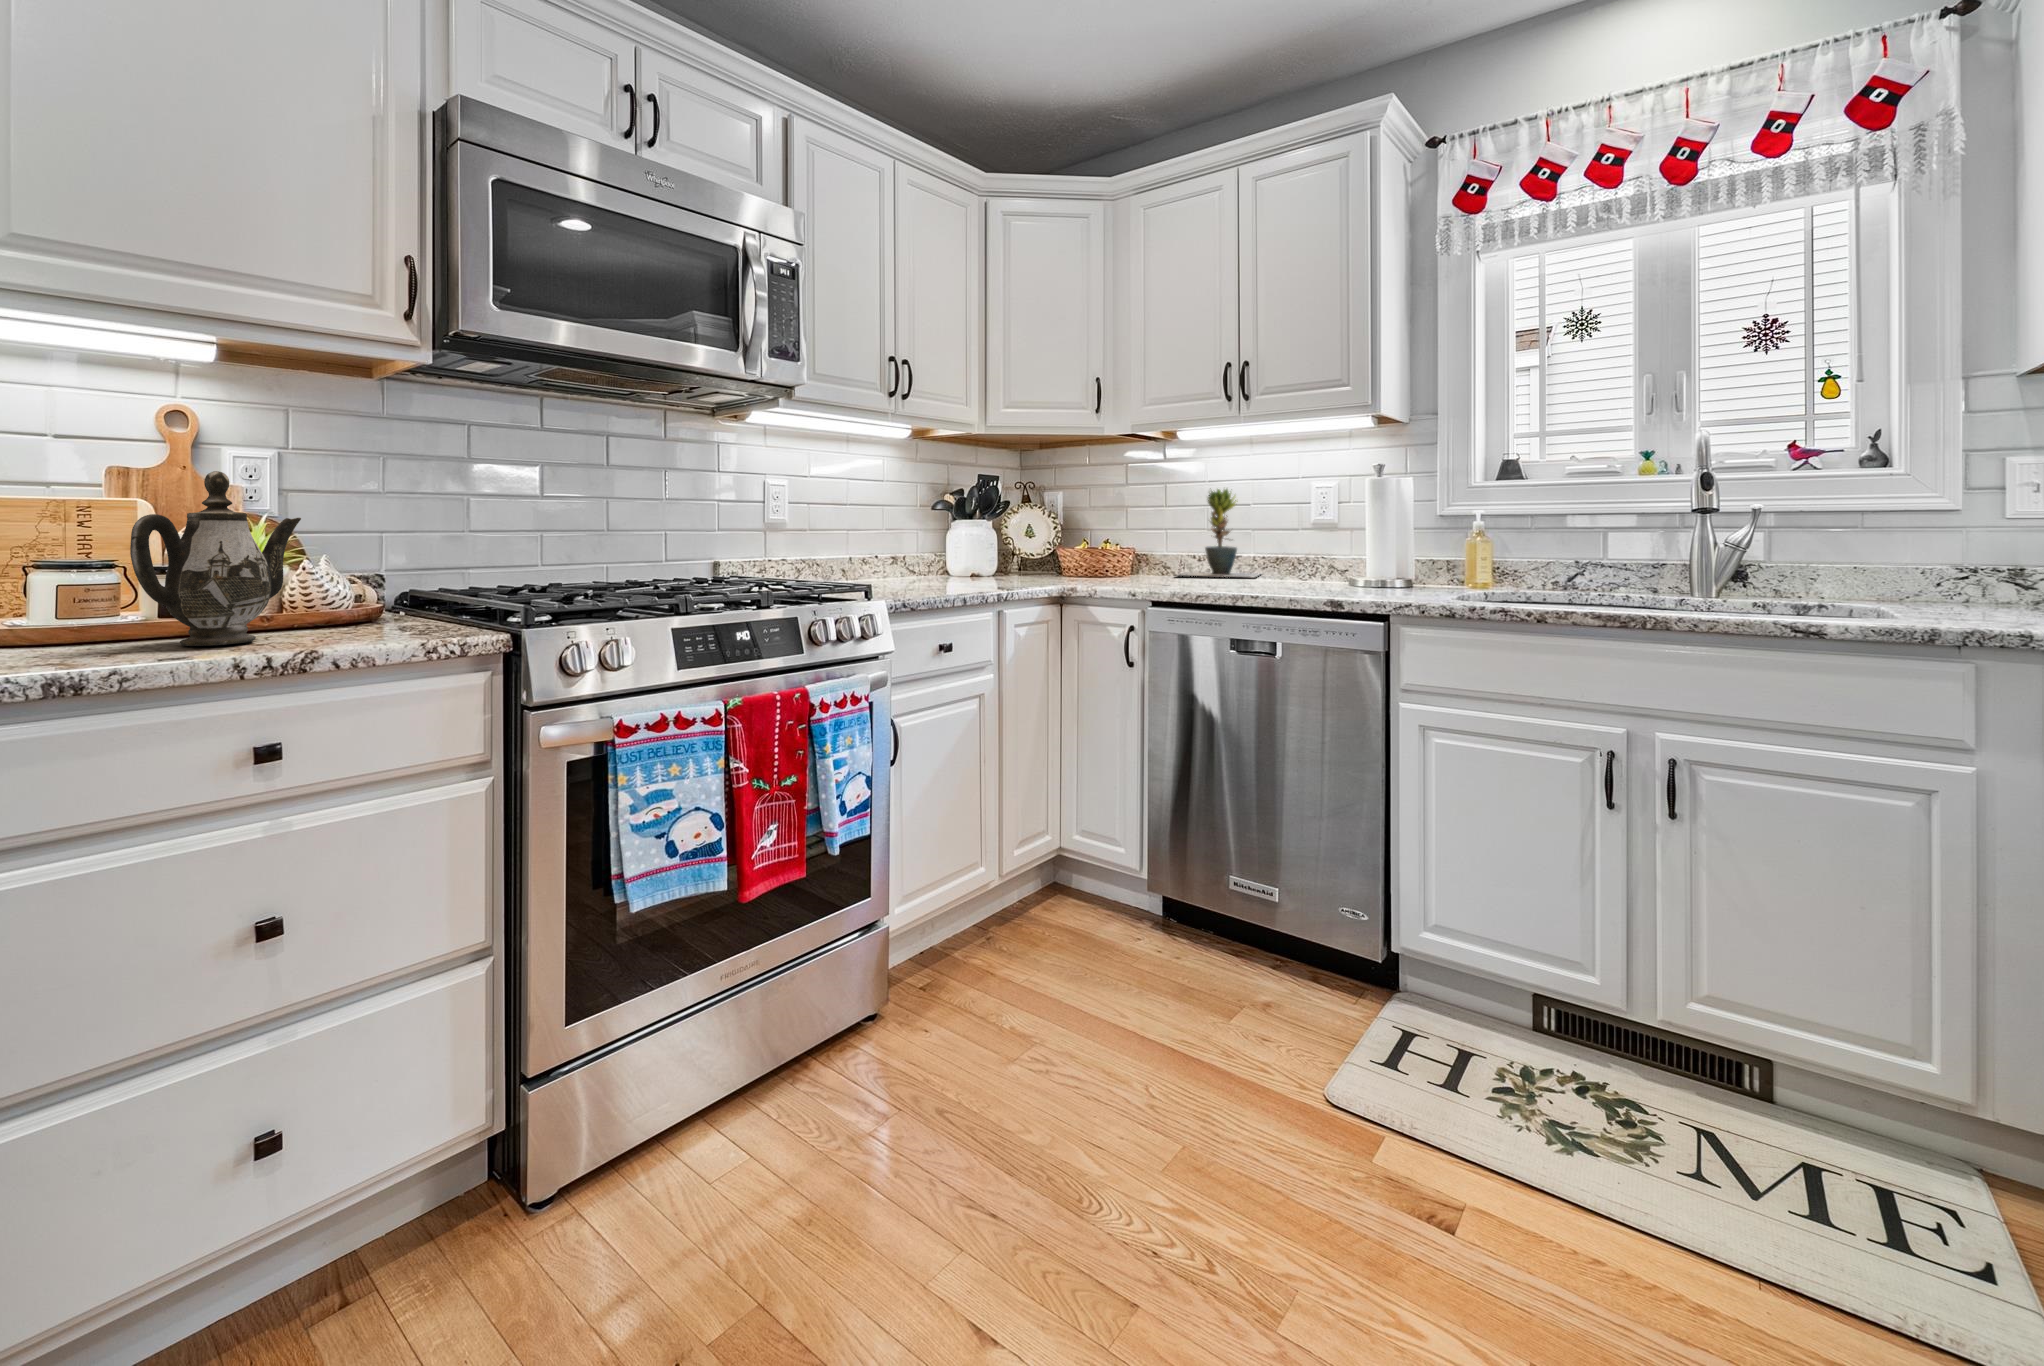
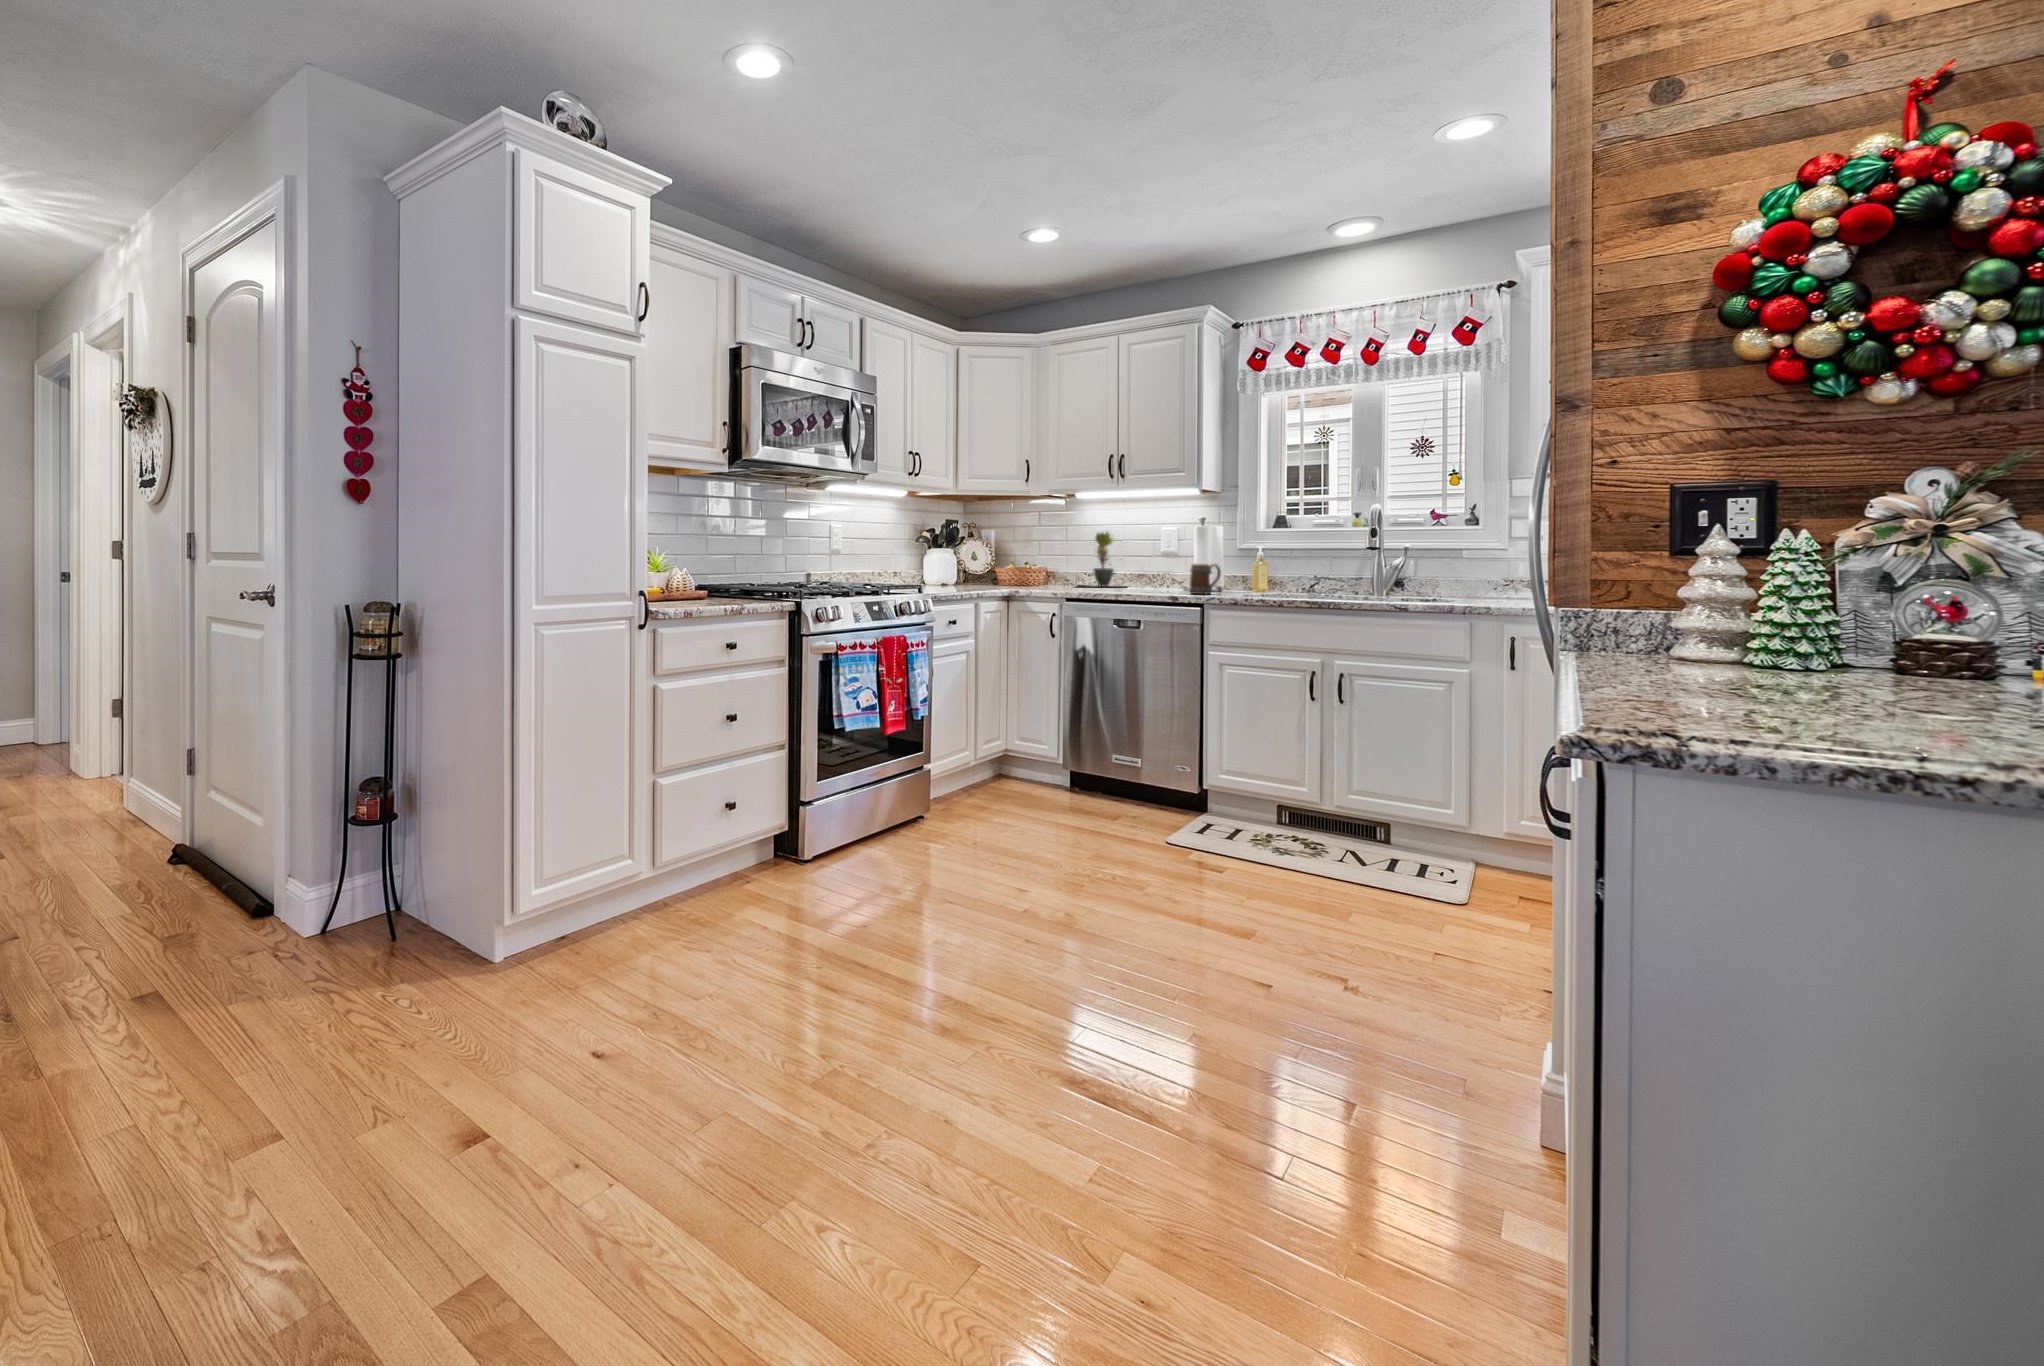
teapot: present [130,471,301,646] -> none [679,527,715,601]
mug: none [1359,540,1415,595] -> present [1189,564,1221,594]

